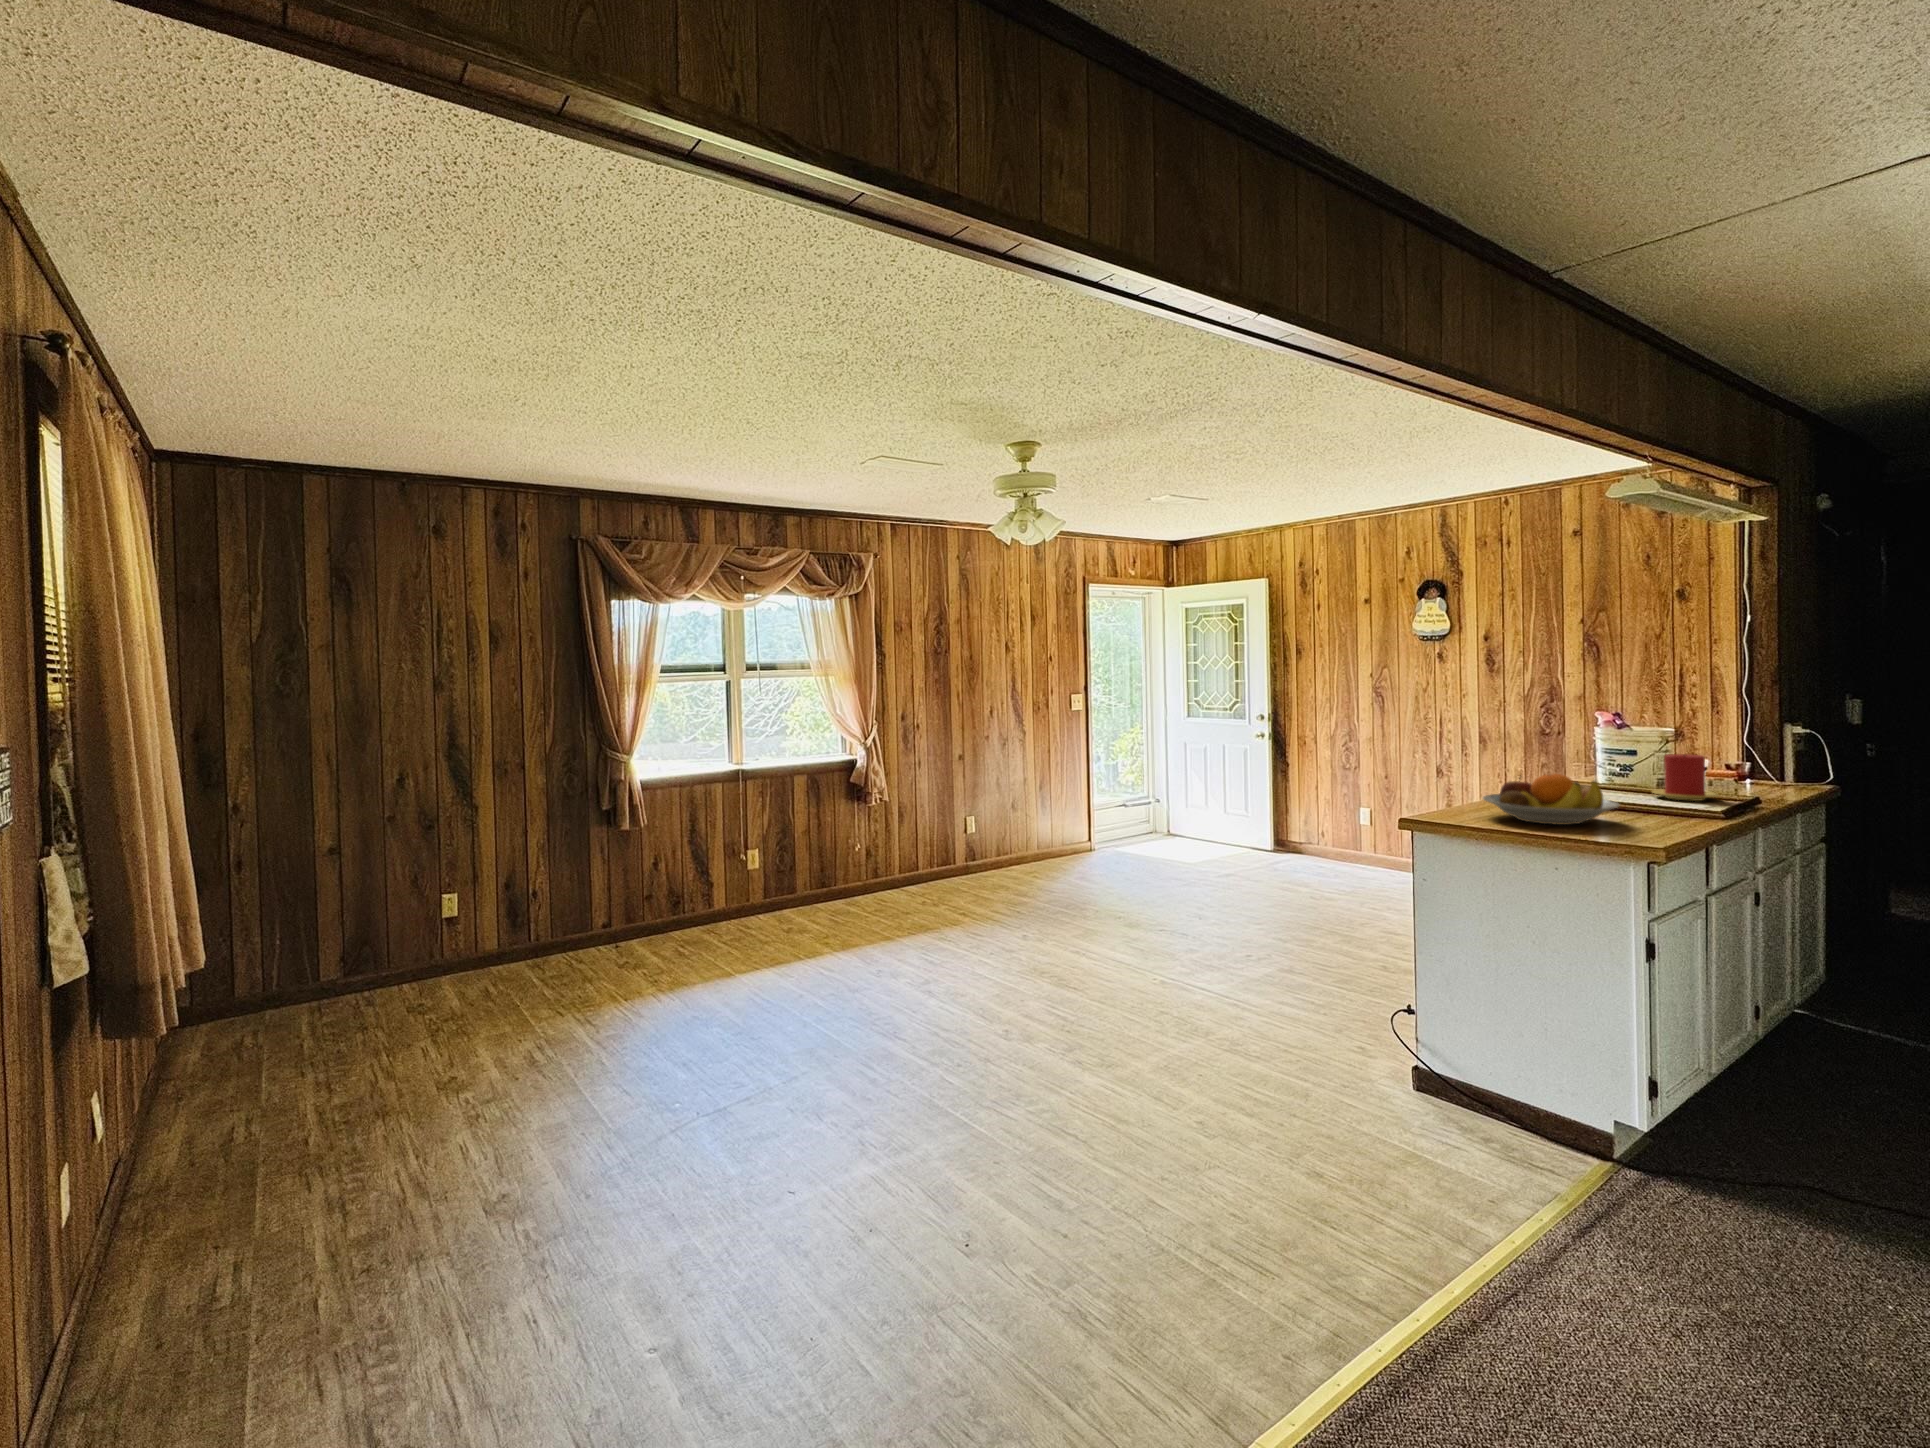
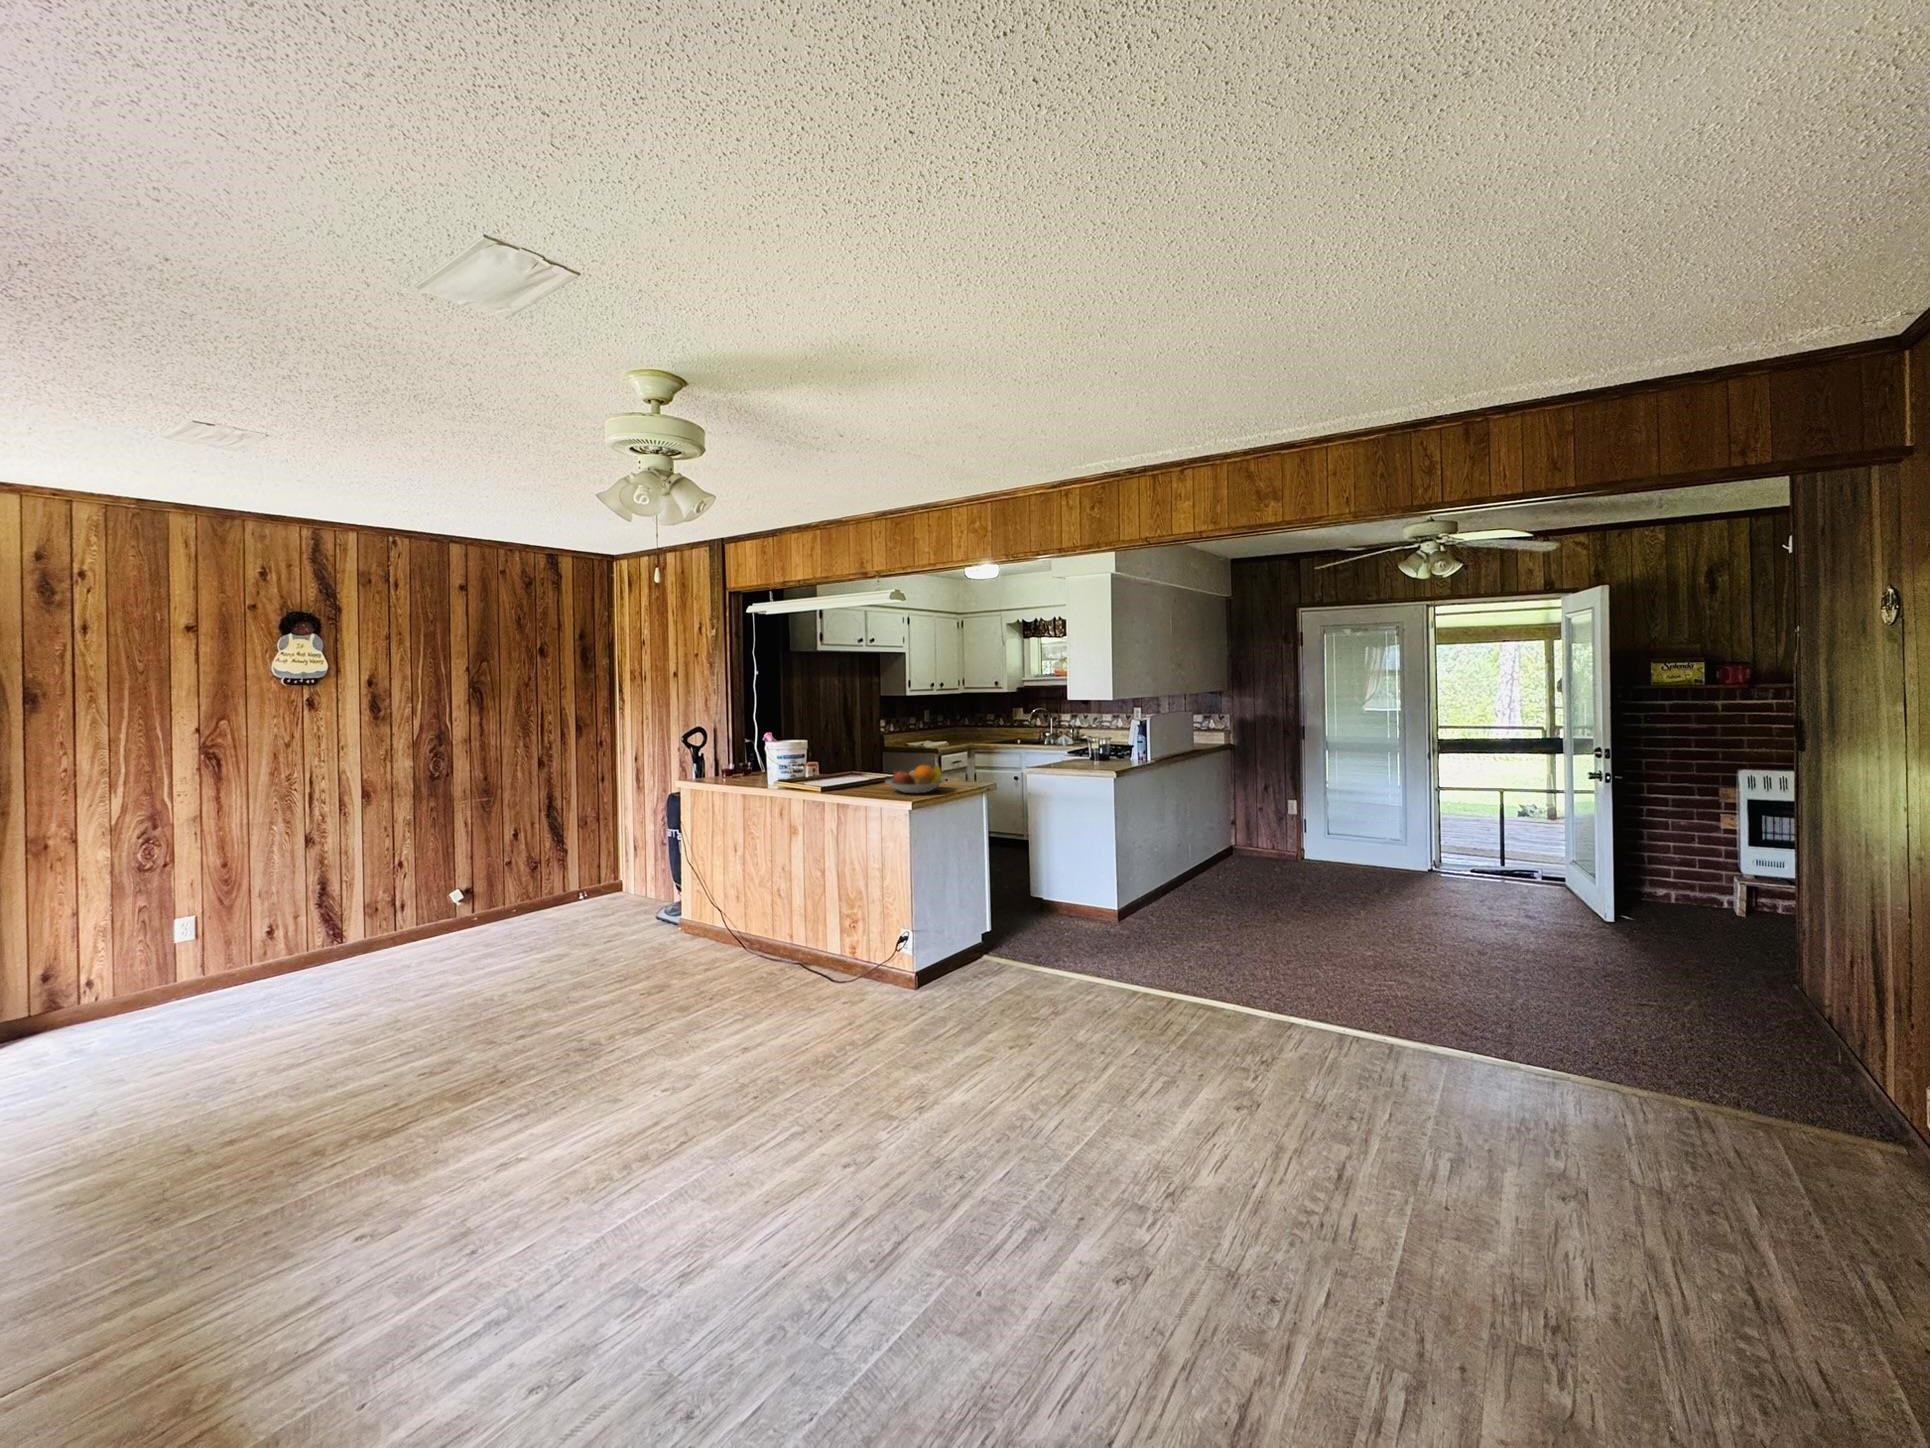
candle: present [1653,754,1718,801] -> none [805,755,834,781]

